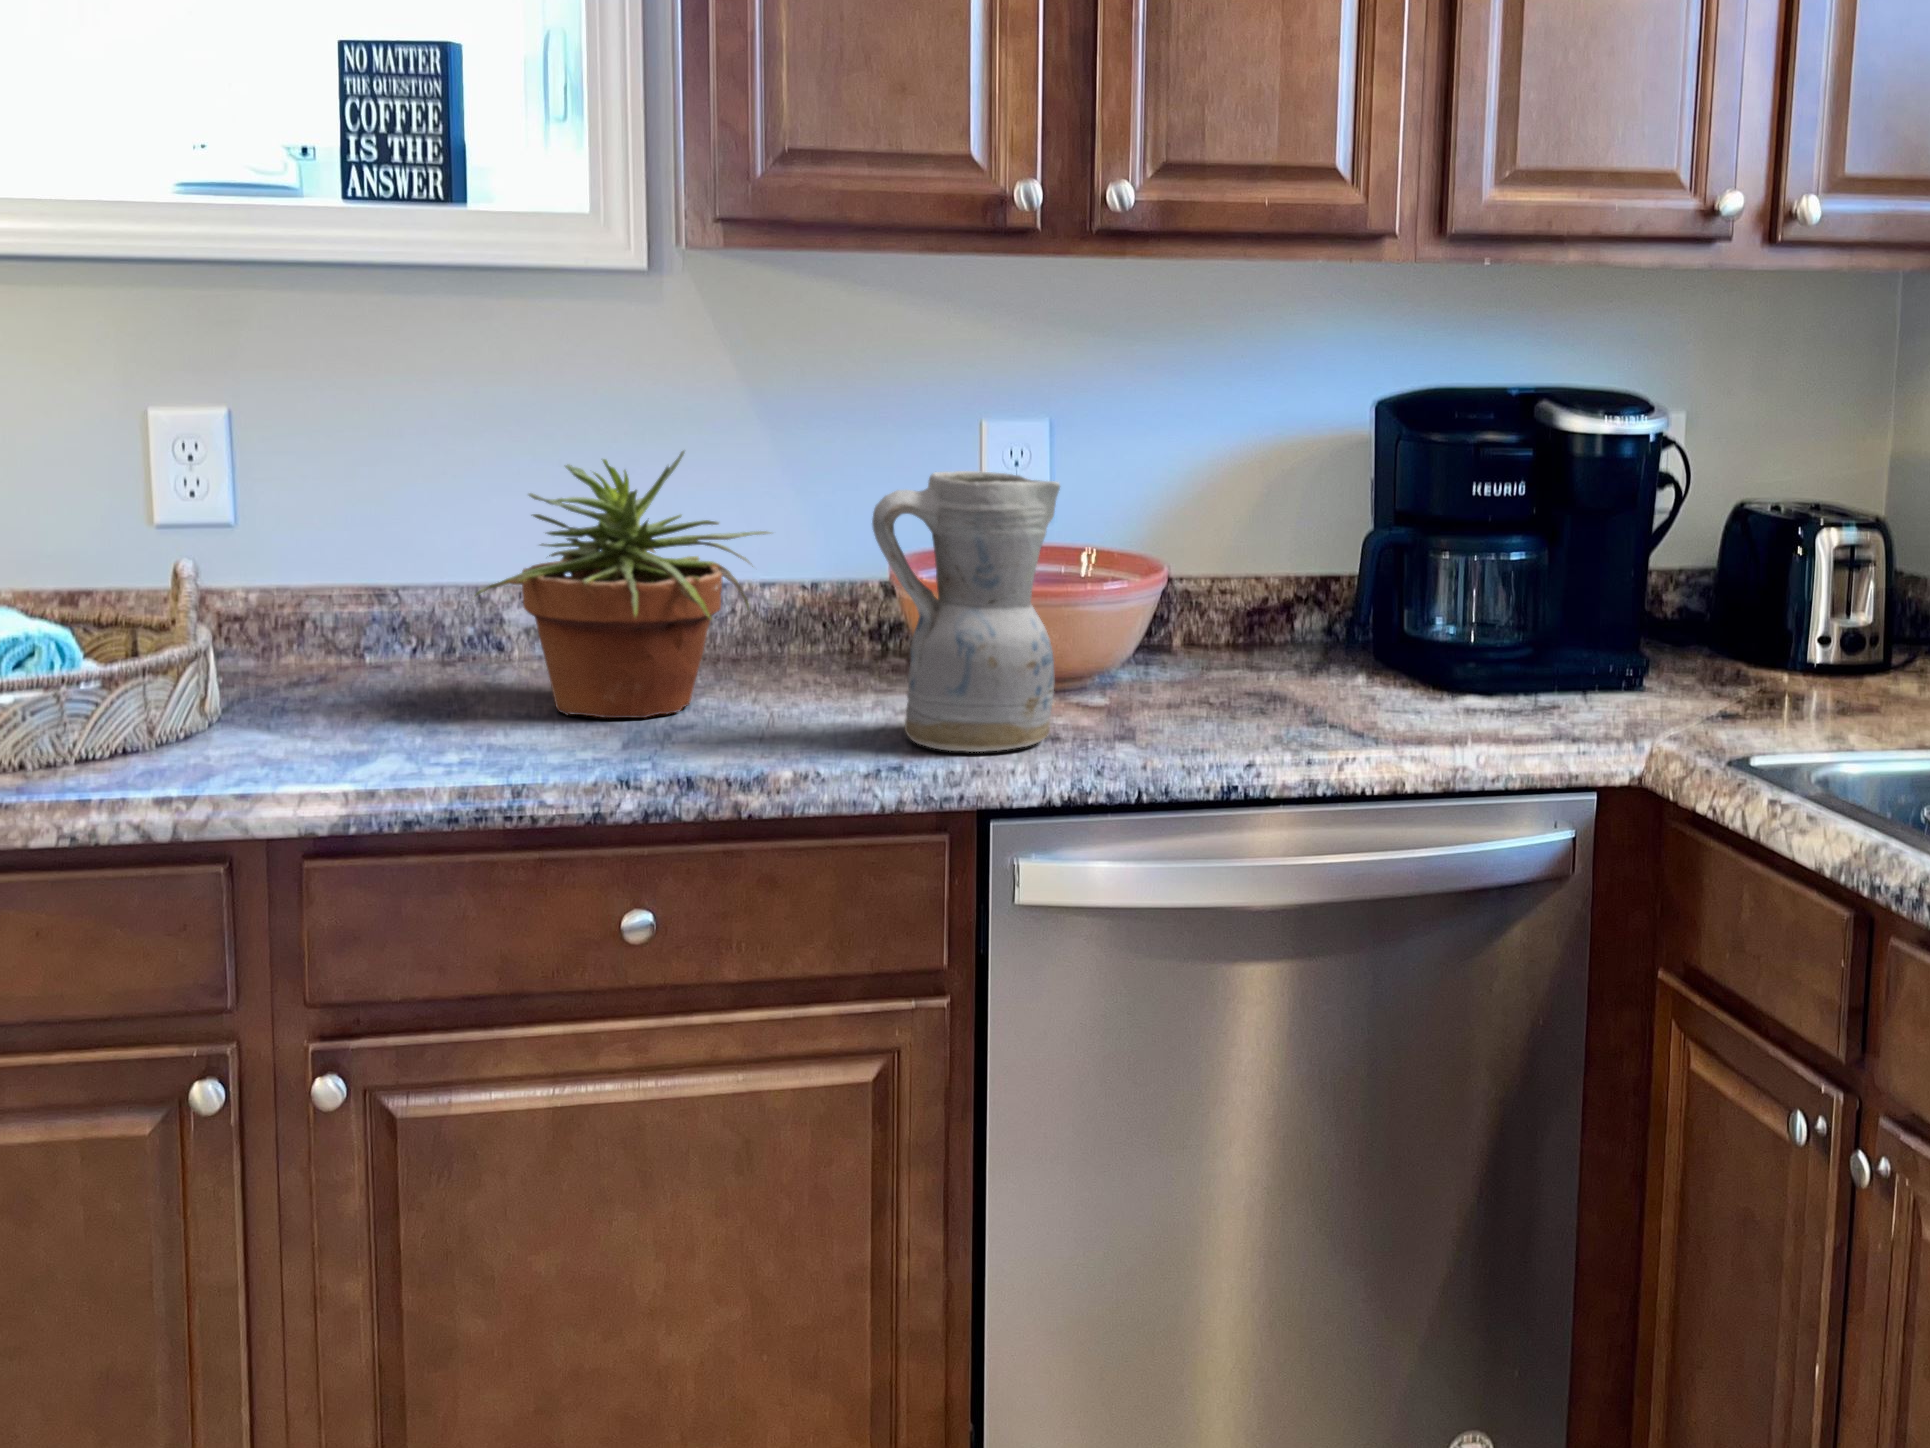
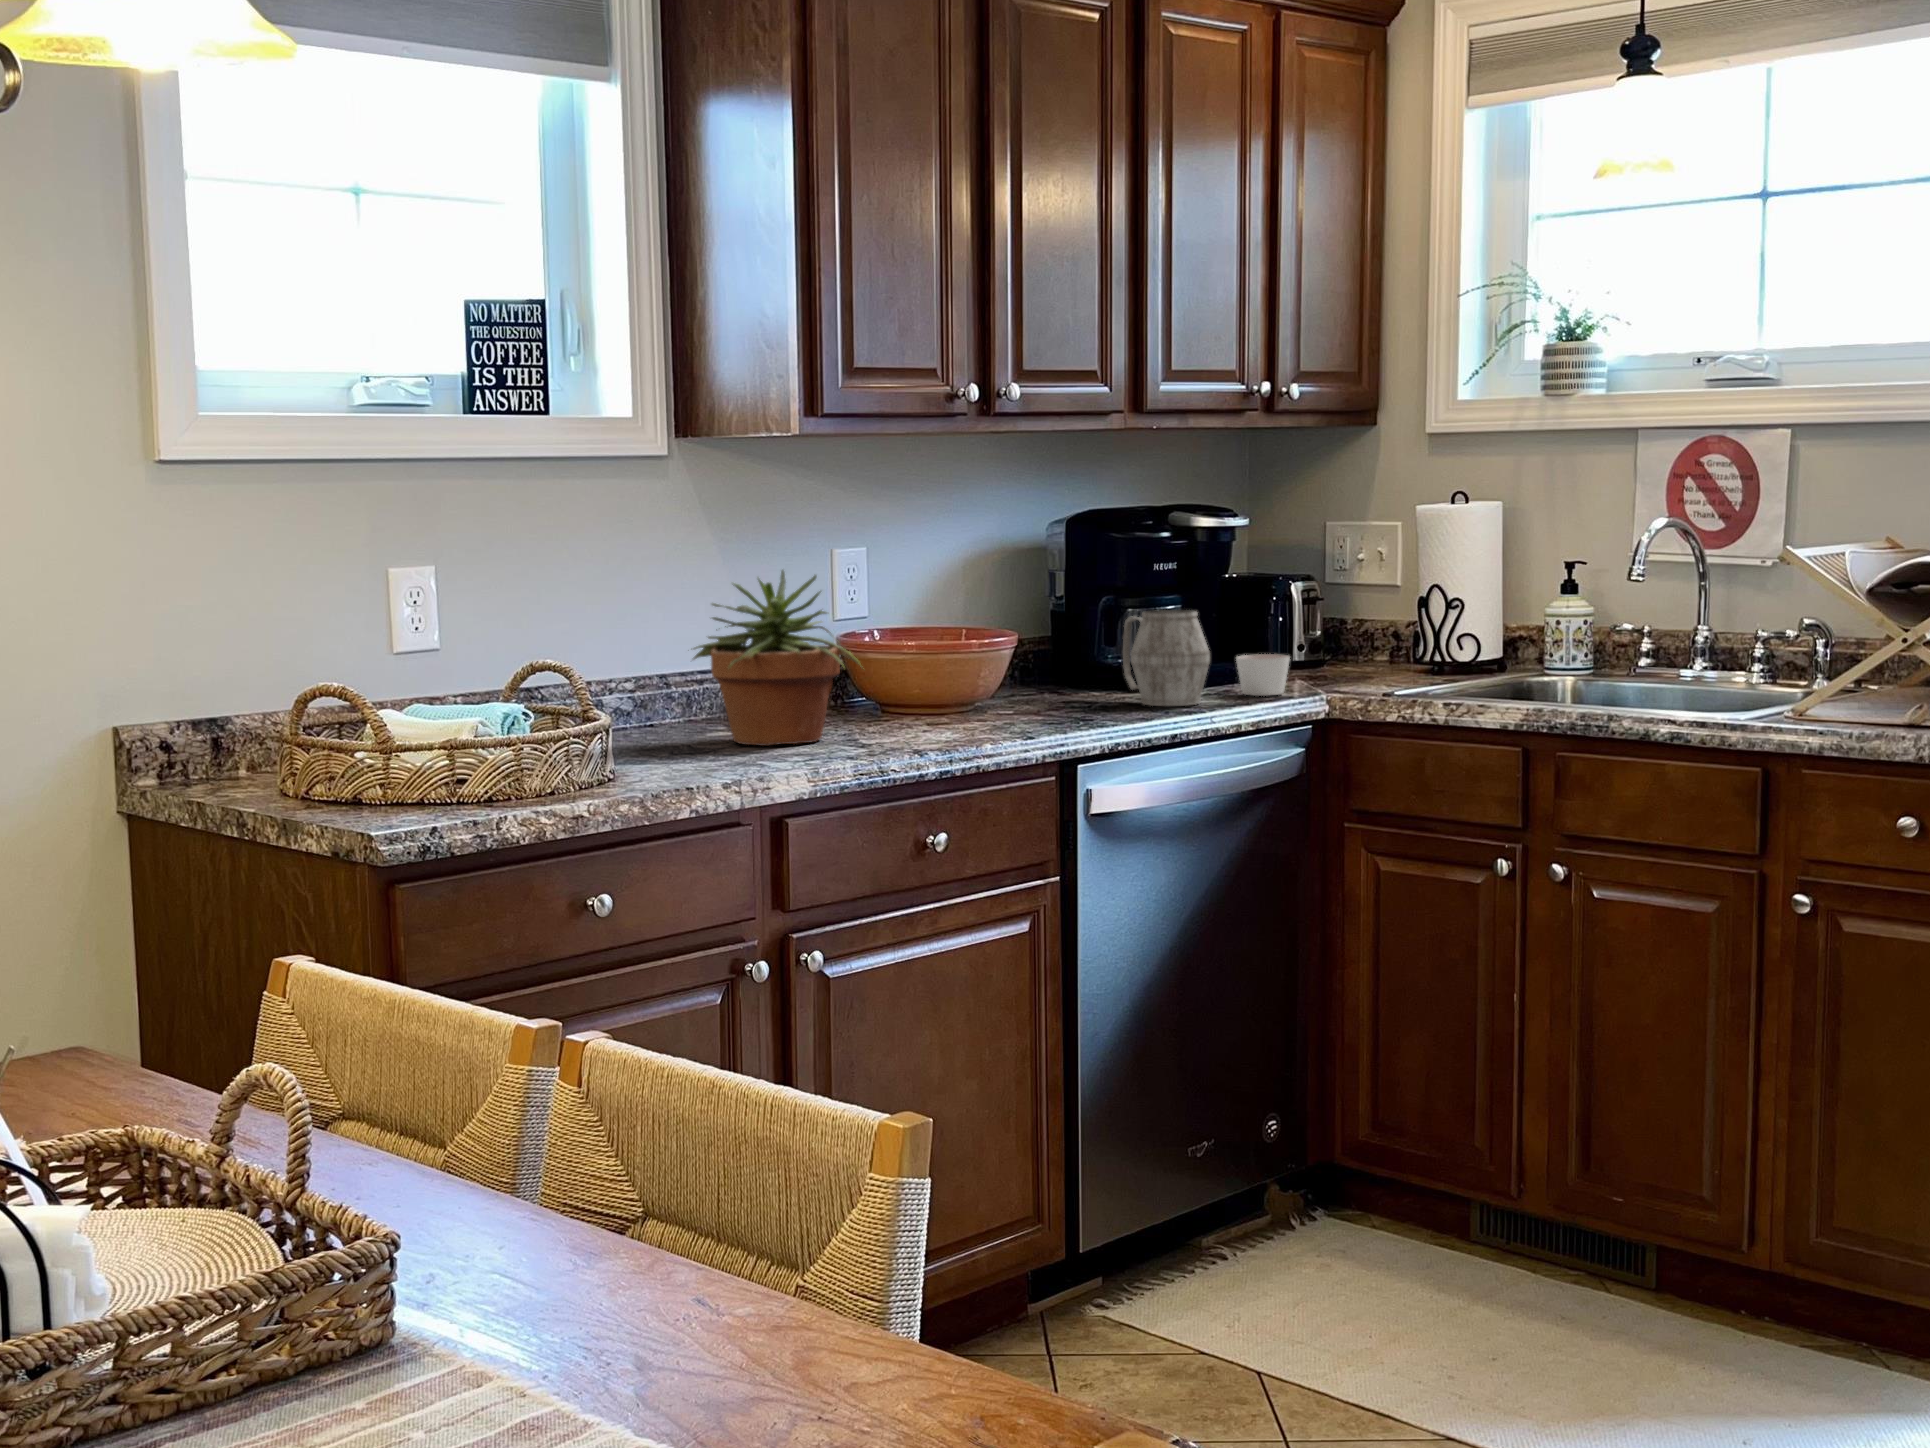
ceramic pitcher: present [872,471,1060,752] -> none [978,563,1071,732]
mug: none [1304,564,1431,730] -> present [1123,610,1210,706]
candle: none [1521,652,1613,728] -> present [1236,654,1290,696]

